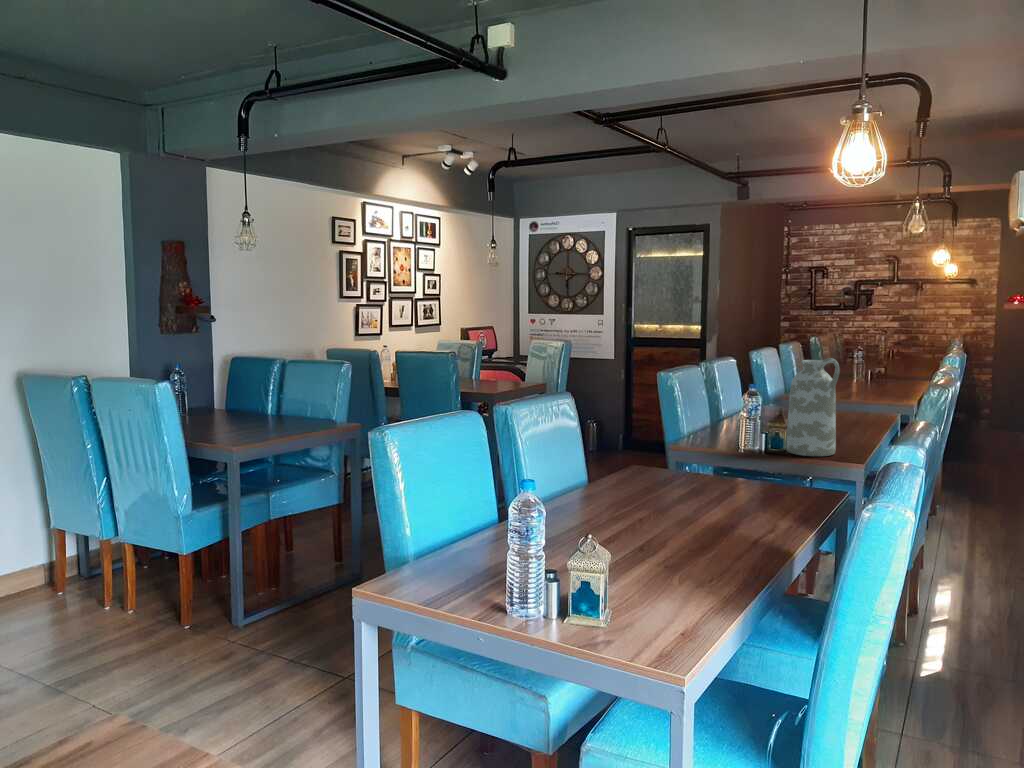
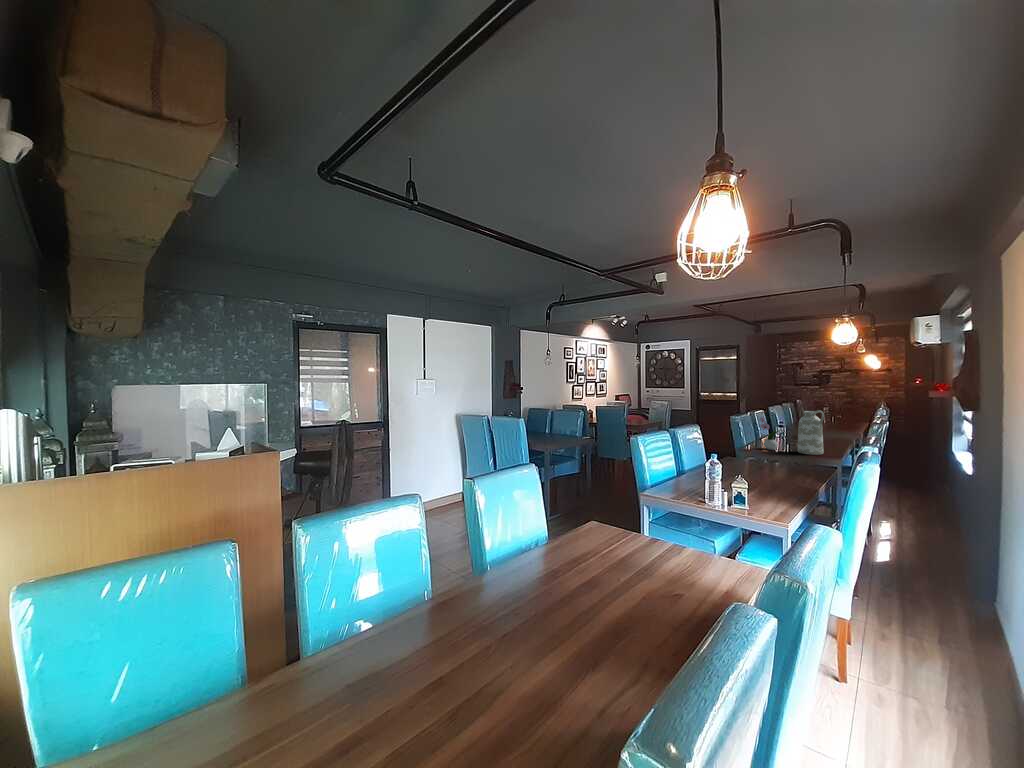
flower arrangement: none [716,361,752,447] -> present [760,412,778,450]

